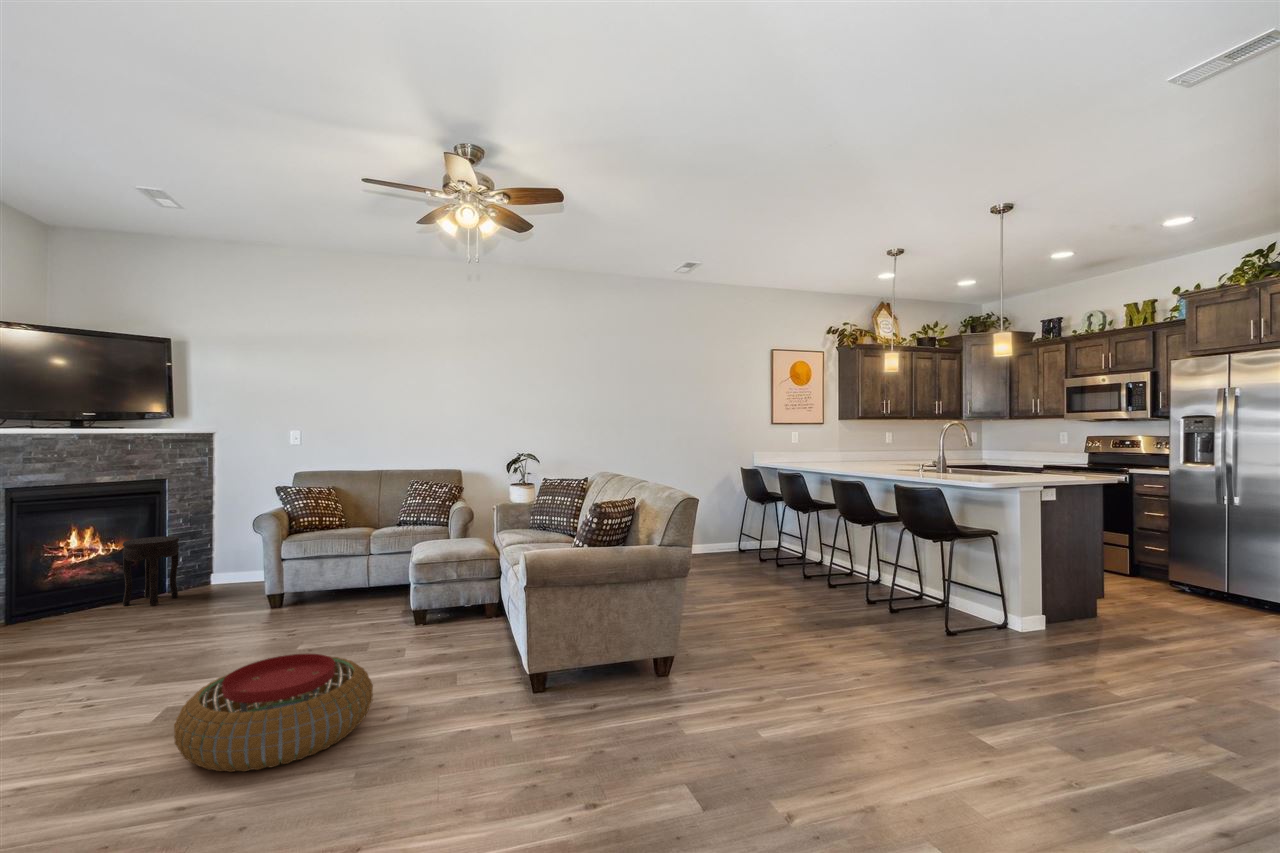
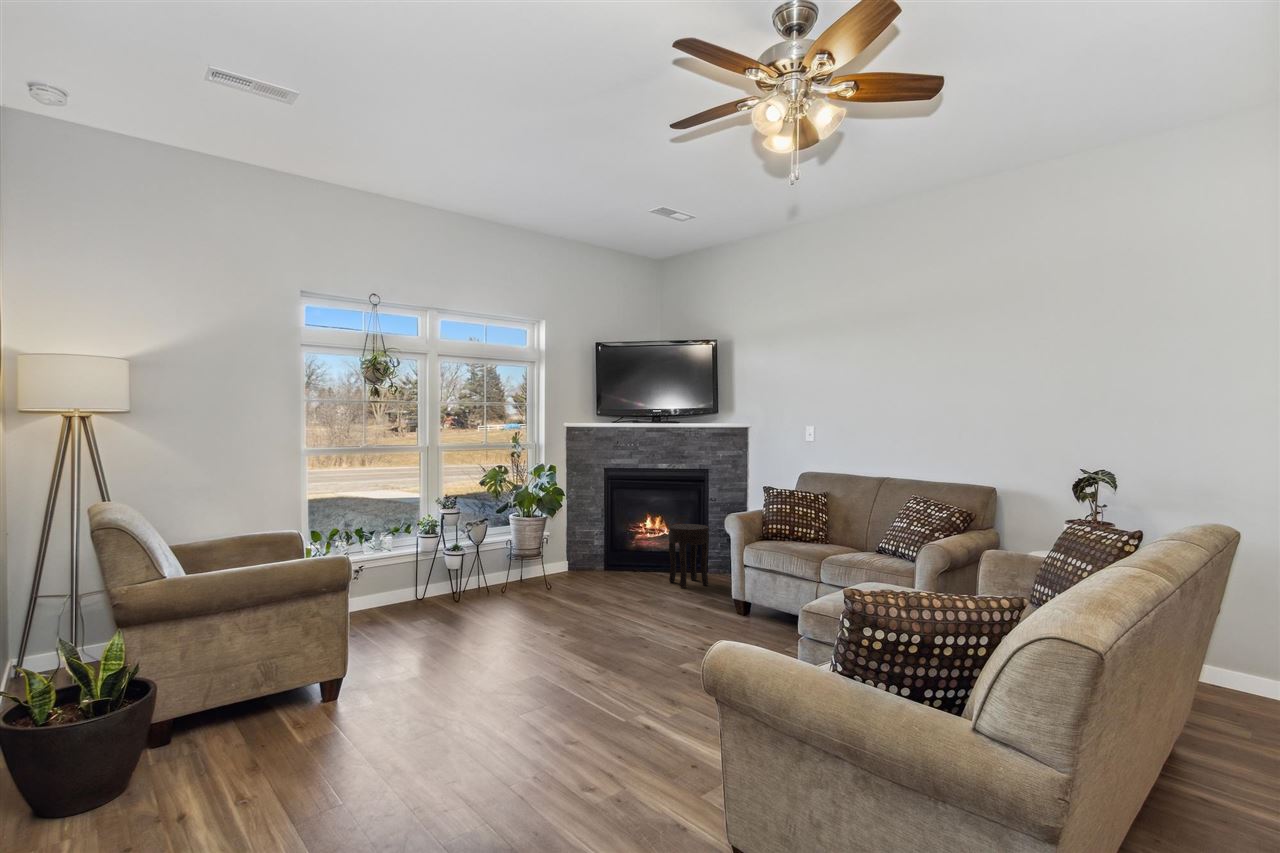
pouf: present [174,654,373,772] -> none [392,664,588,795]

